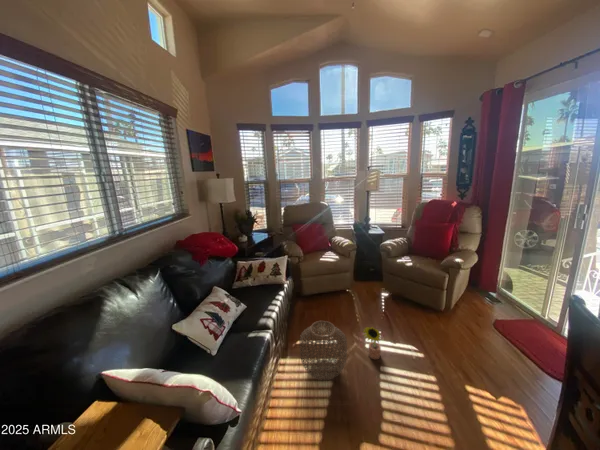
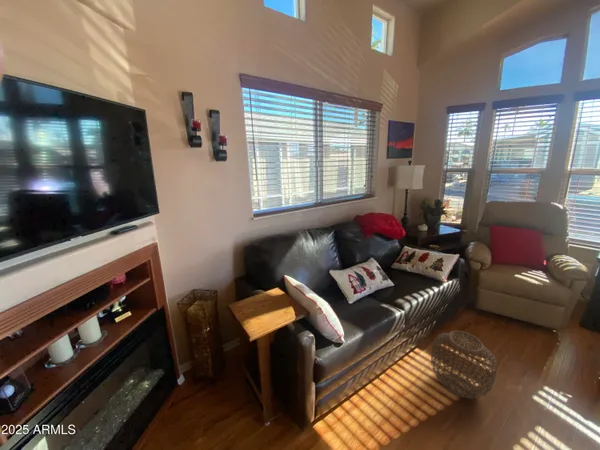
decorative plant: present [363,327,381,359] -> none [532,374,565,430]

